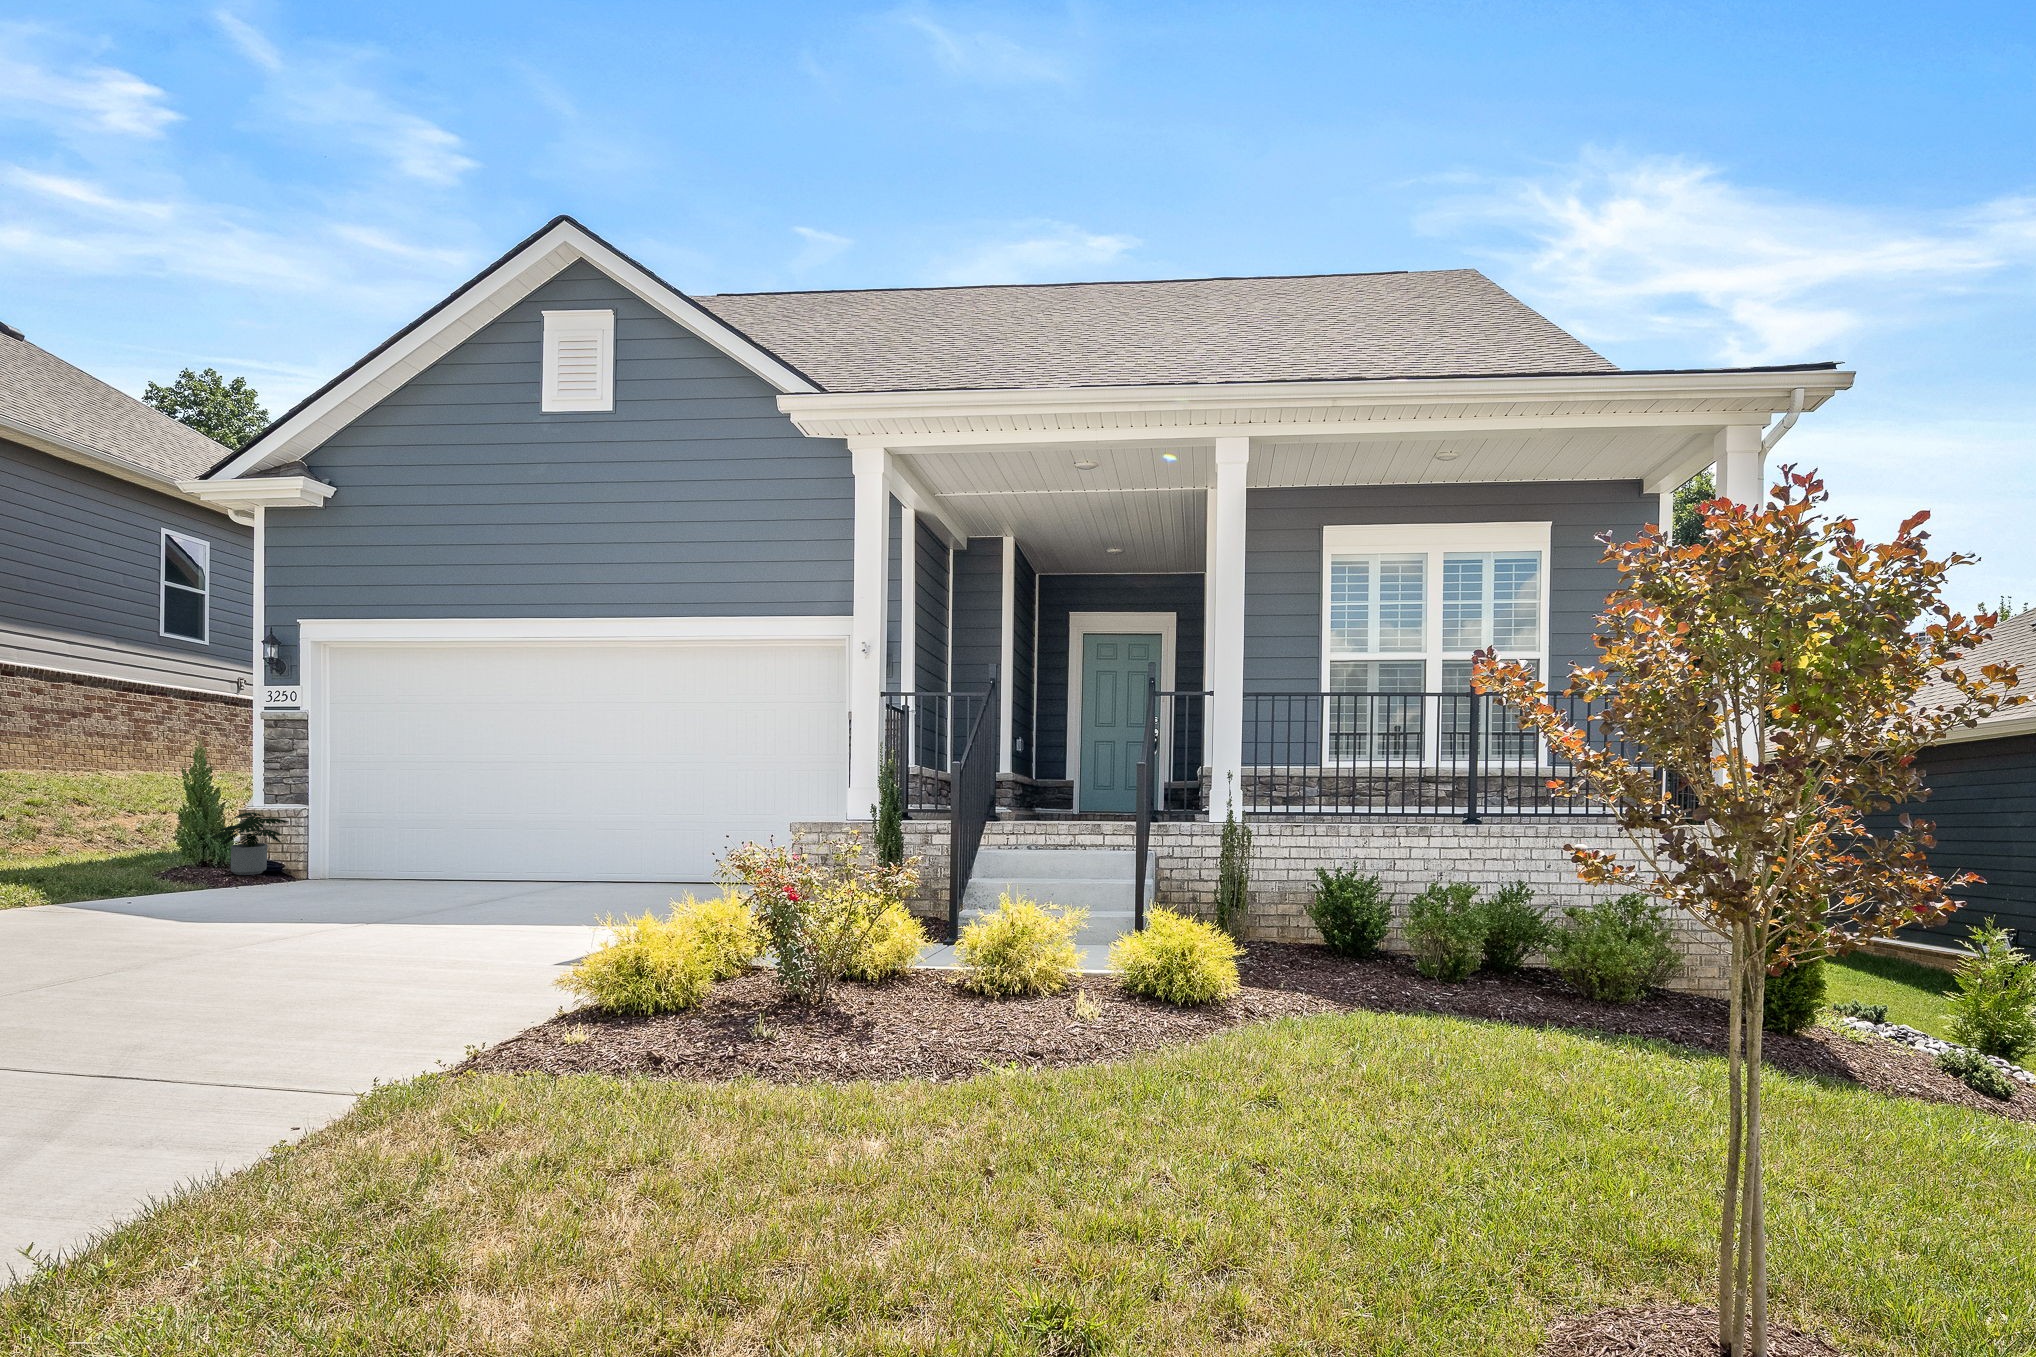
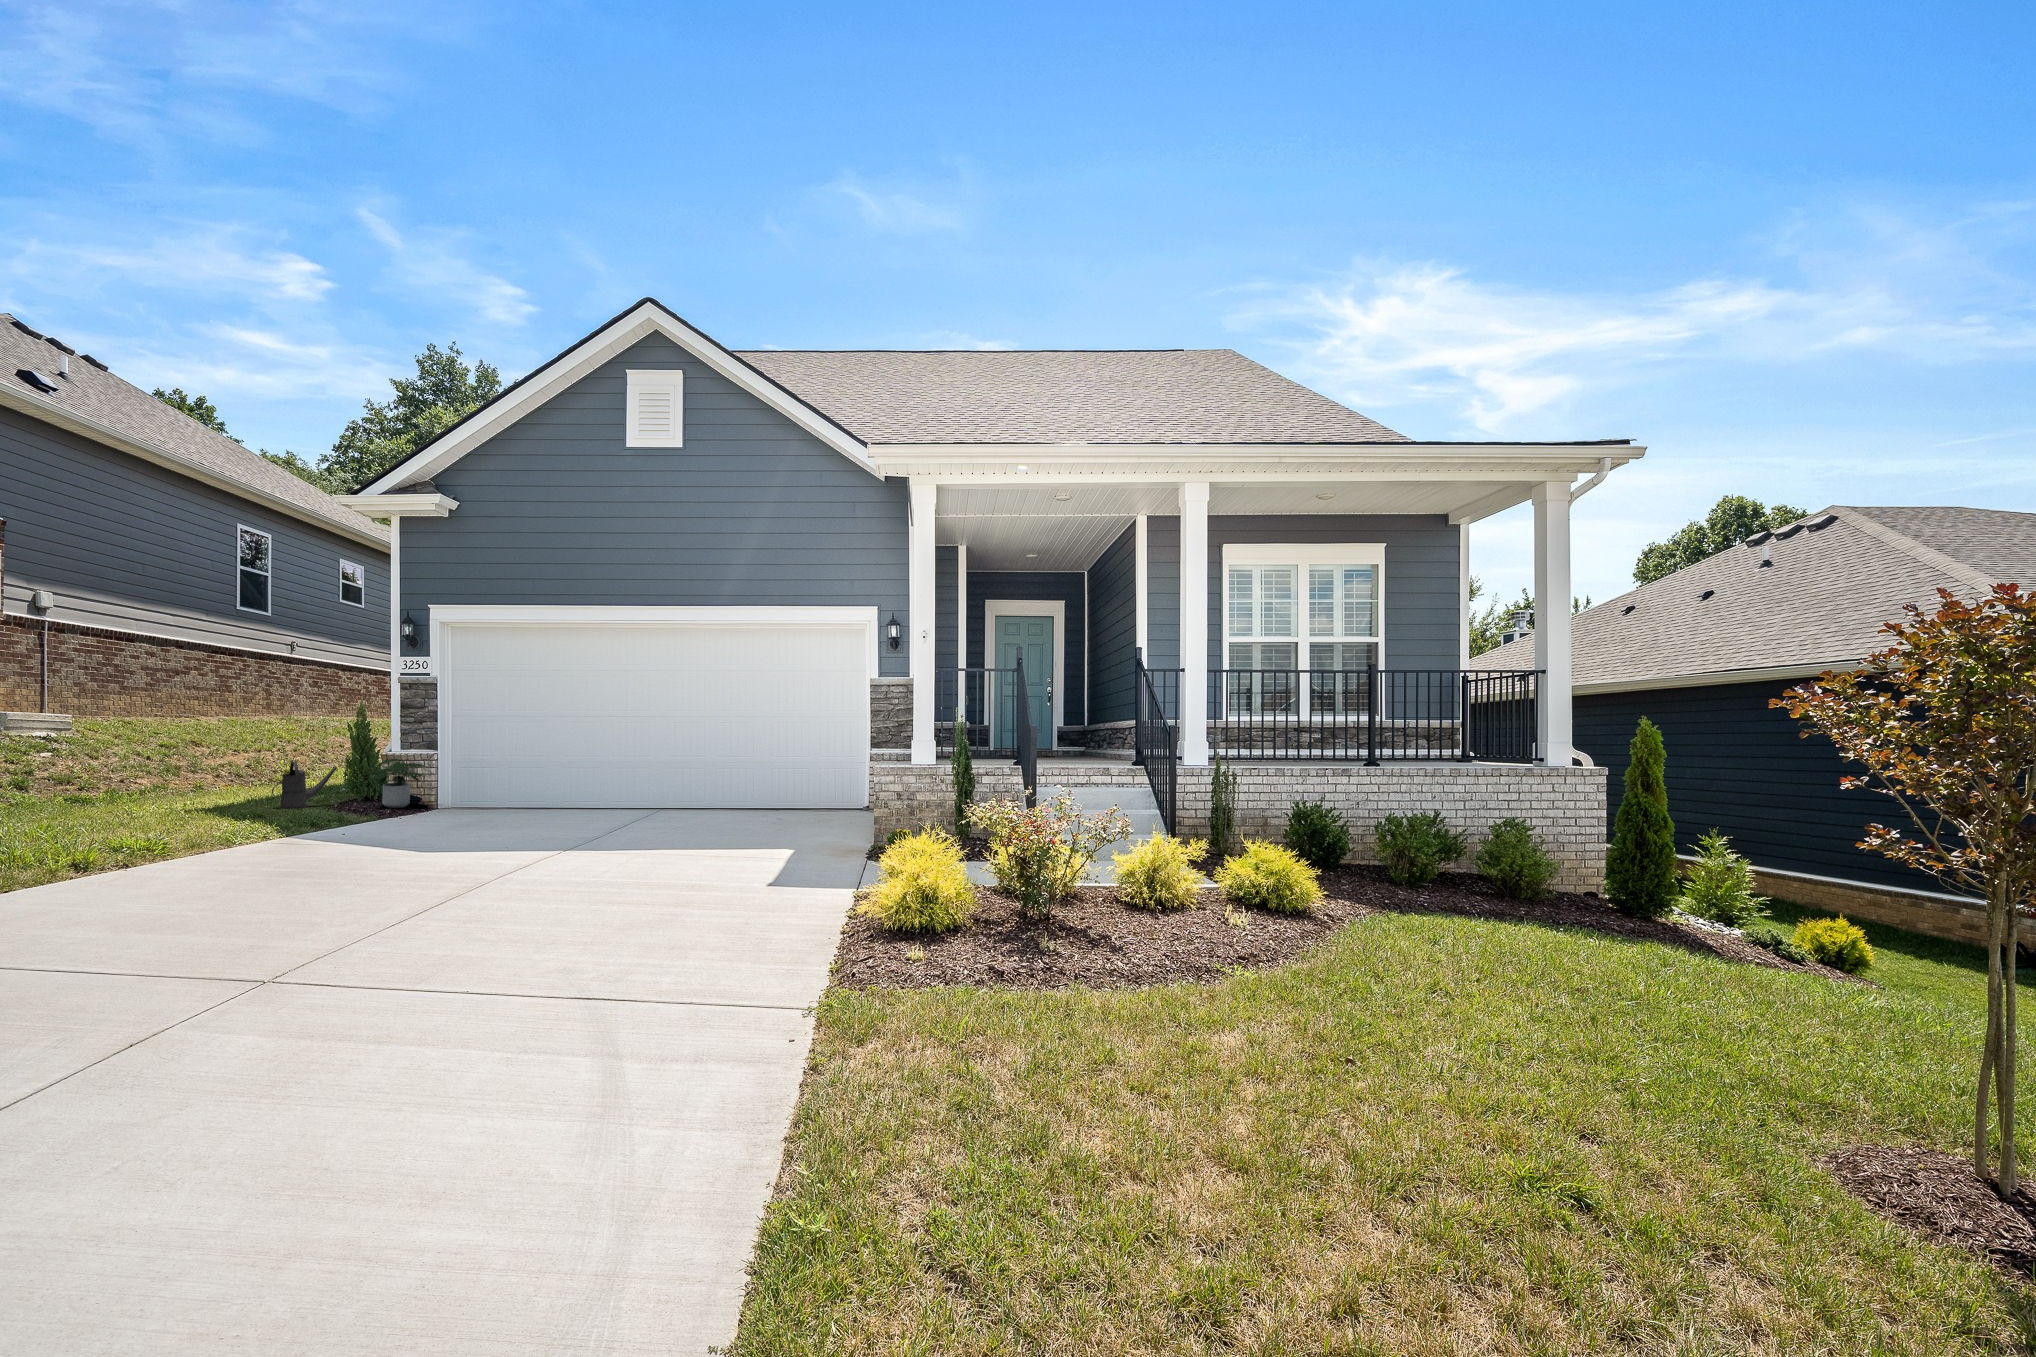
watering can: none [88,815,178,876] -> present [272,762,337,809]

